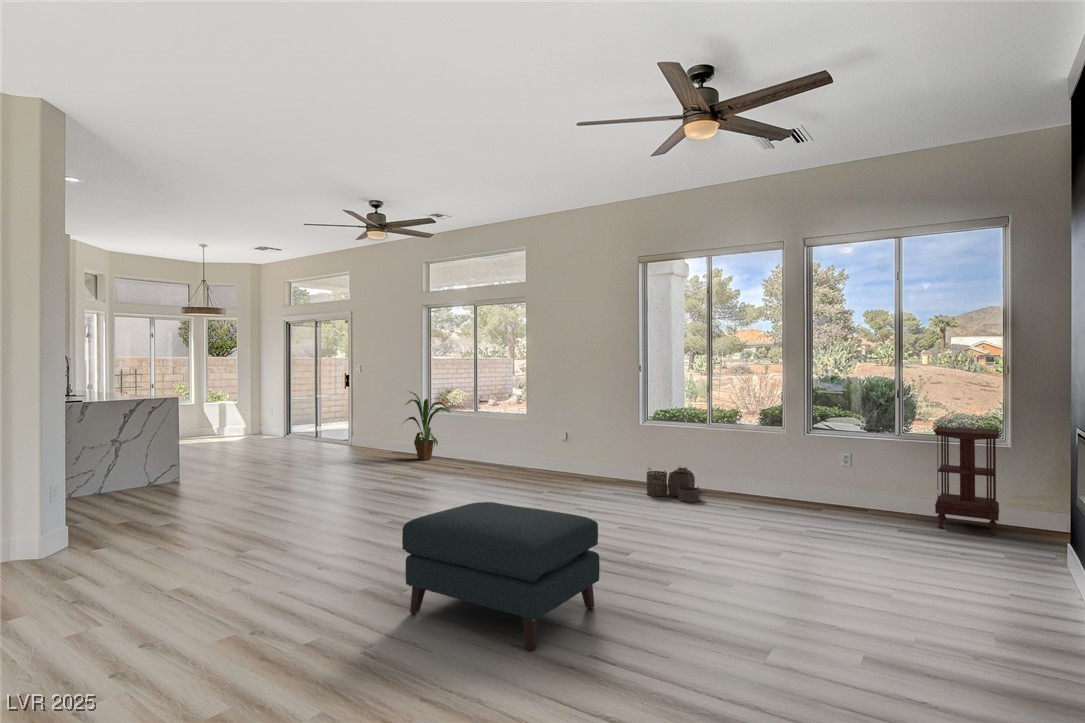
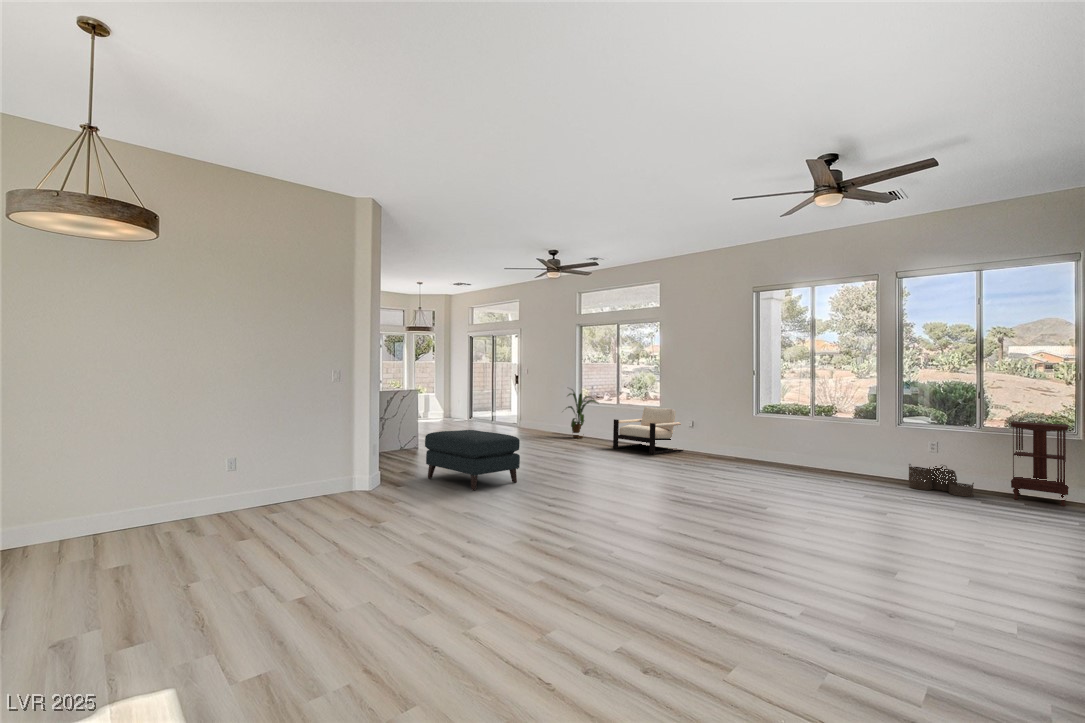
armchair: none [463,416,556,482] -> present [613,407,682,454]
woven basket: present [647,467,699,502] -> present [909,464,974,497]
ottoman: present [402,502,600,651] -> present [425,430,520,490]

